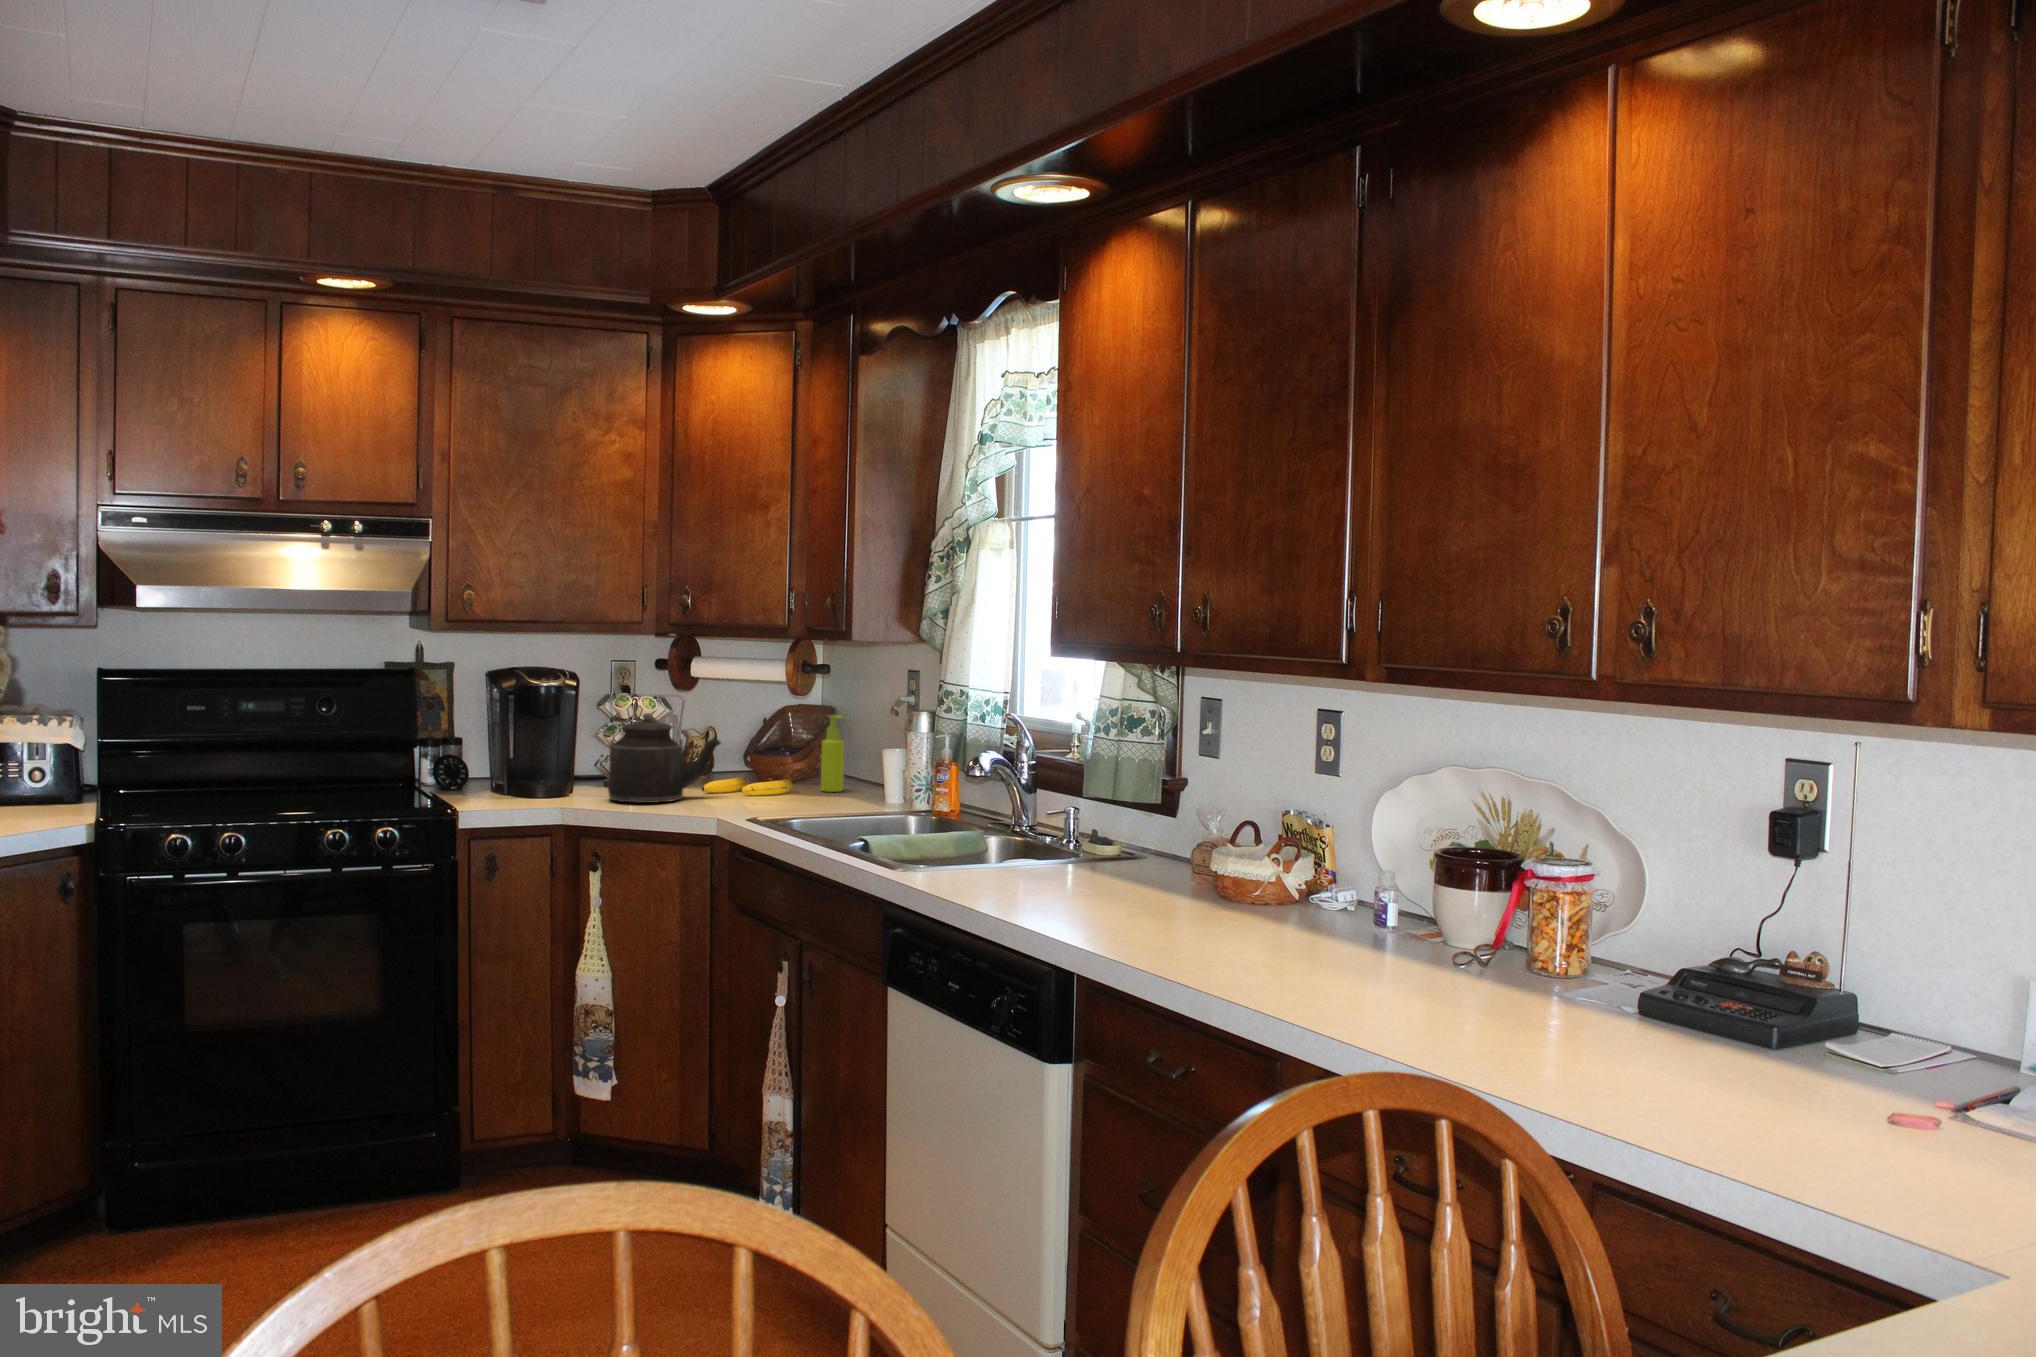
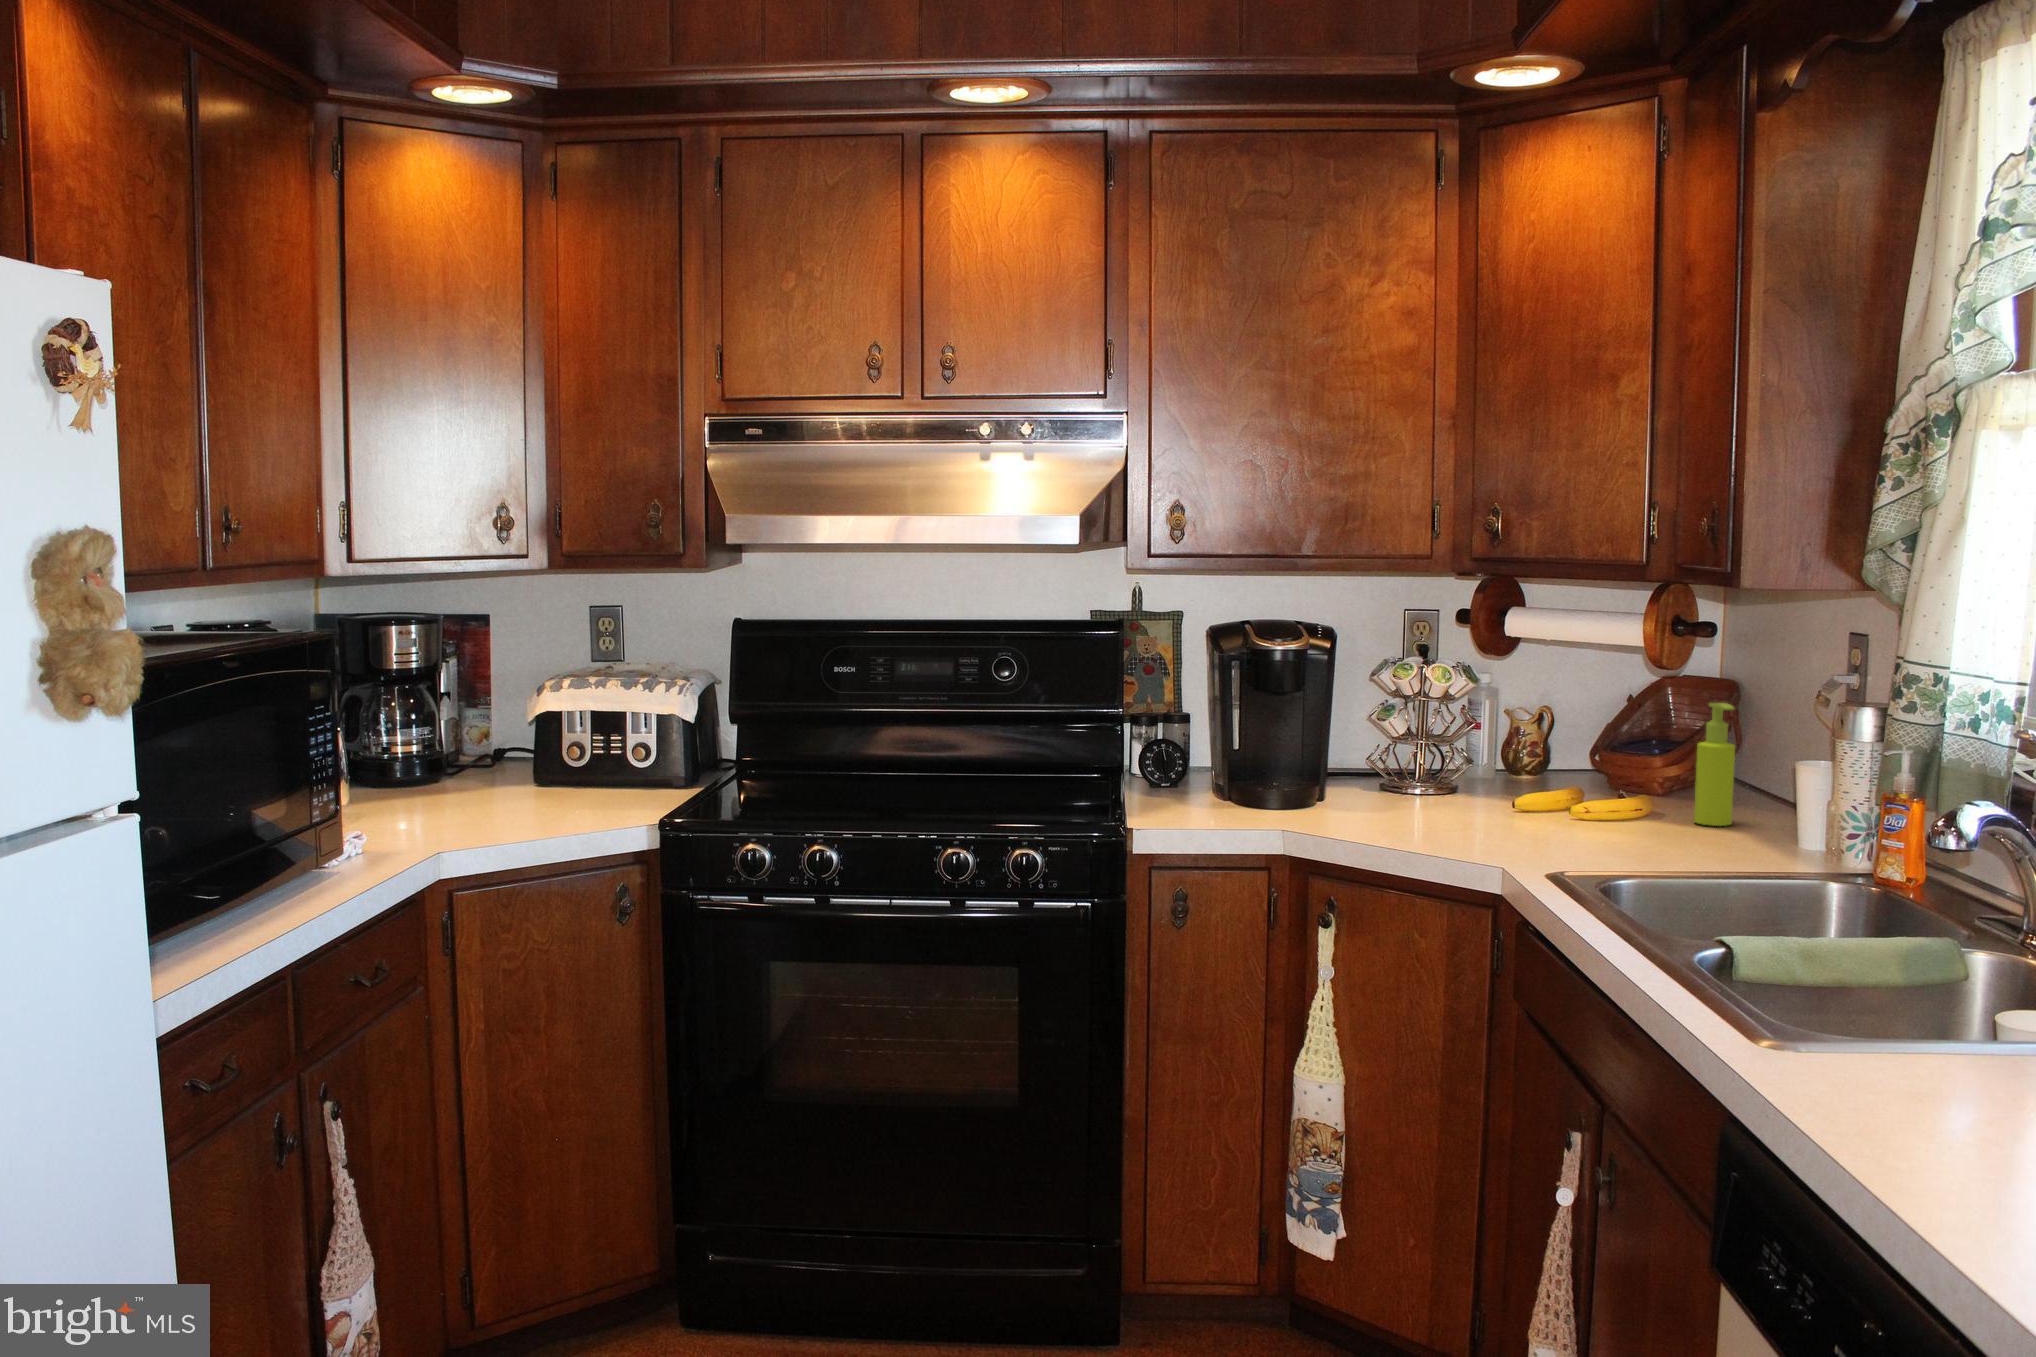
kettle: present [608,694,720,803] -> none [1358,663,1531,828]

